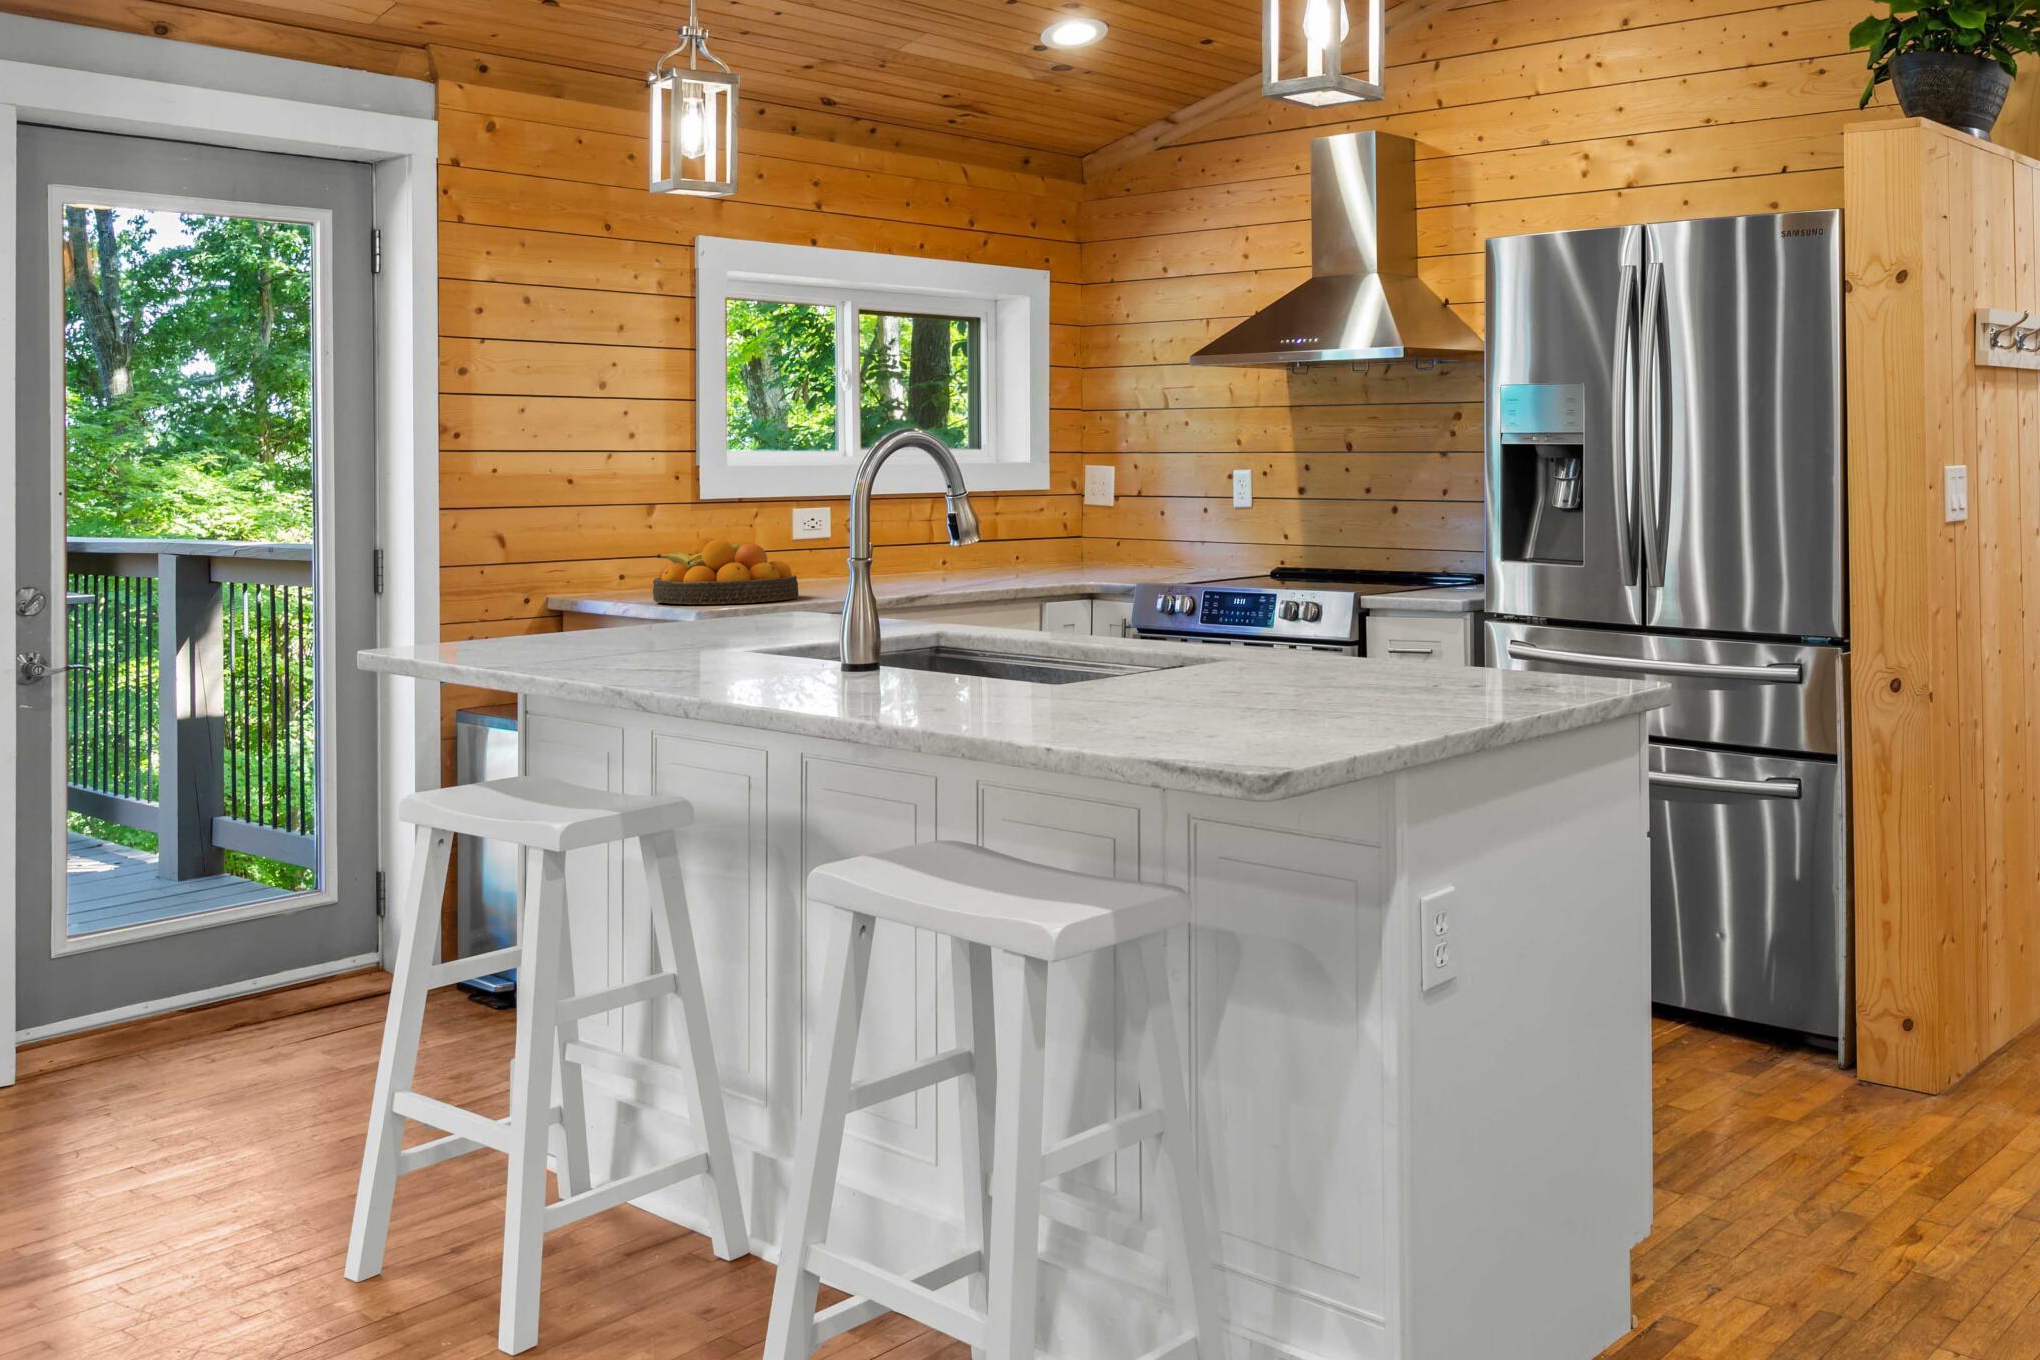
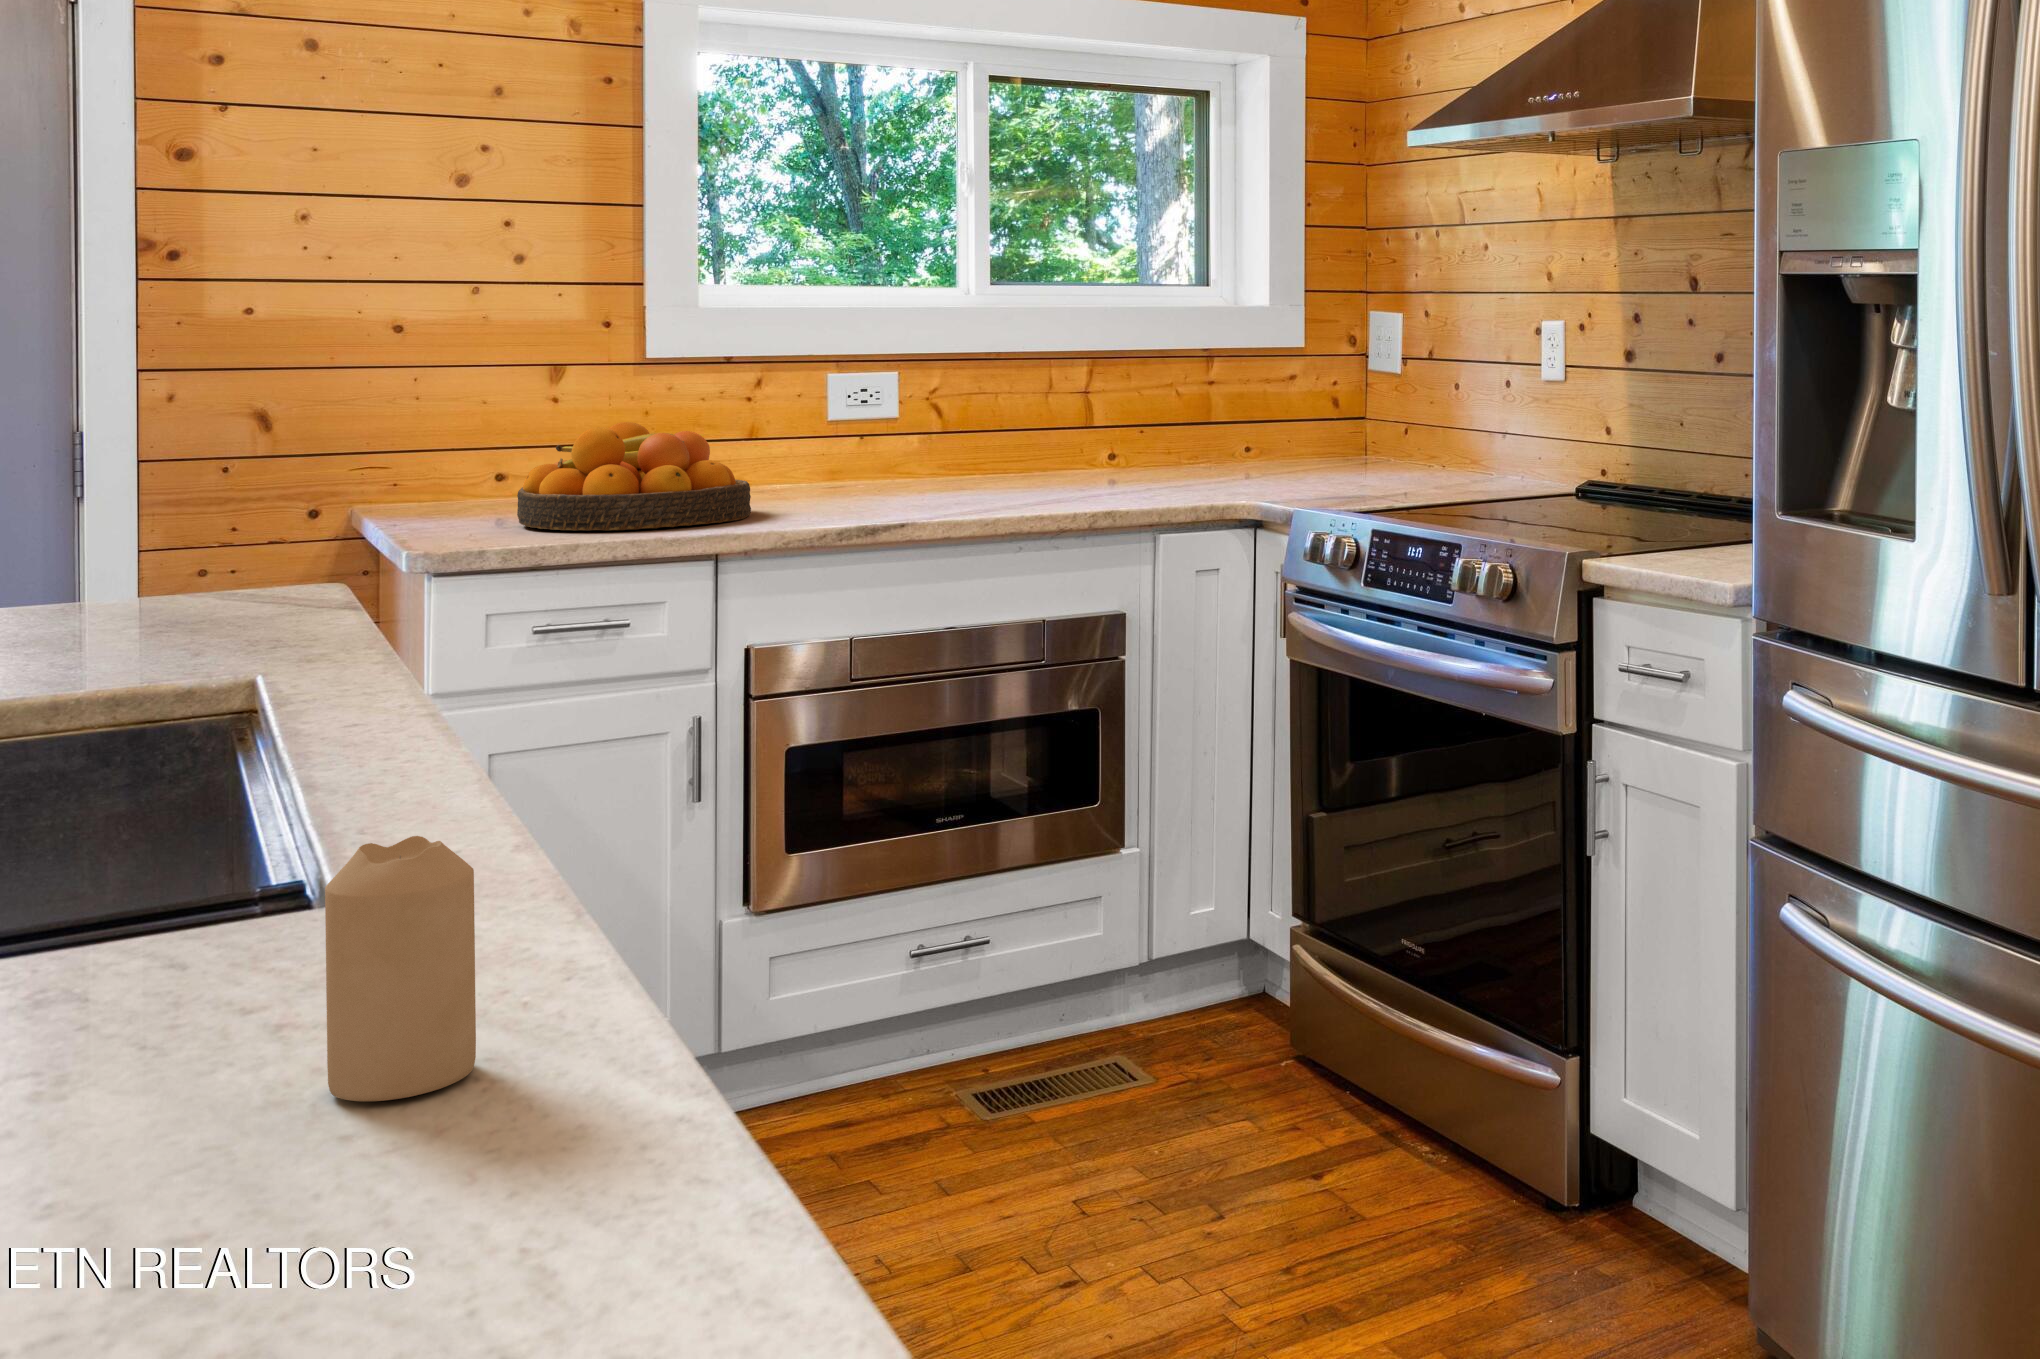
candle: none [1373,607,1410,675] -> present [325,836,476,1101]

